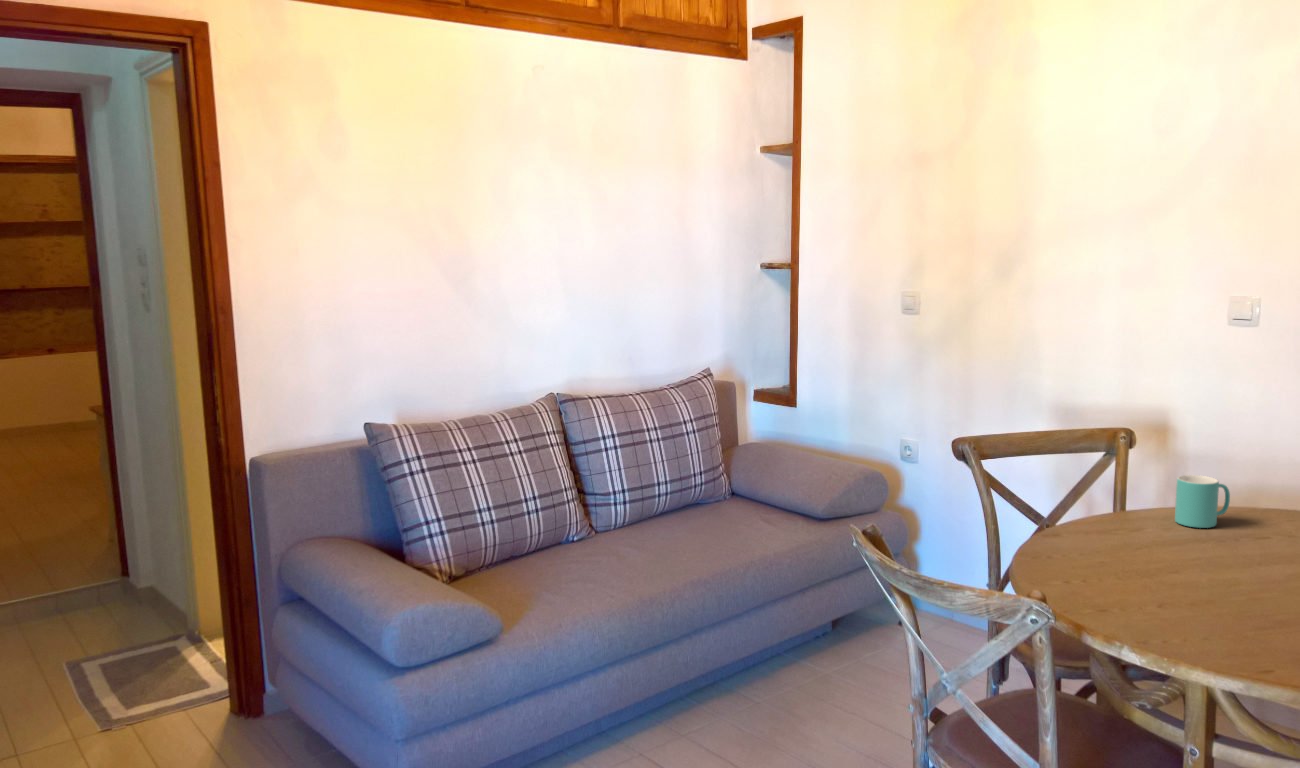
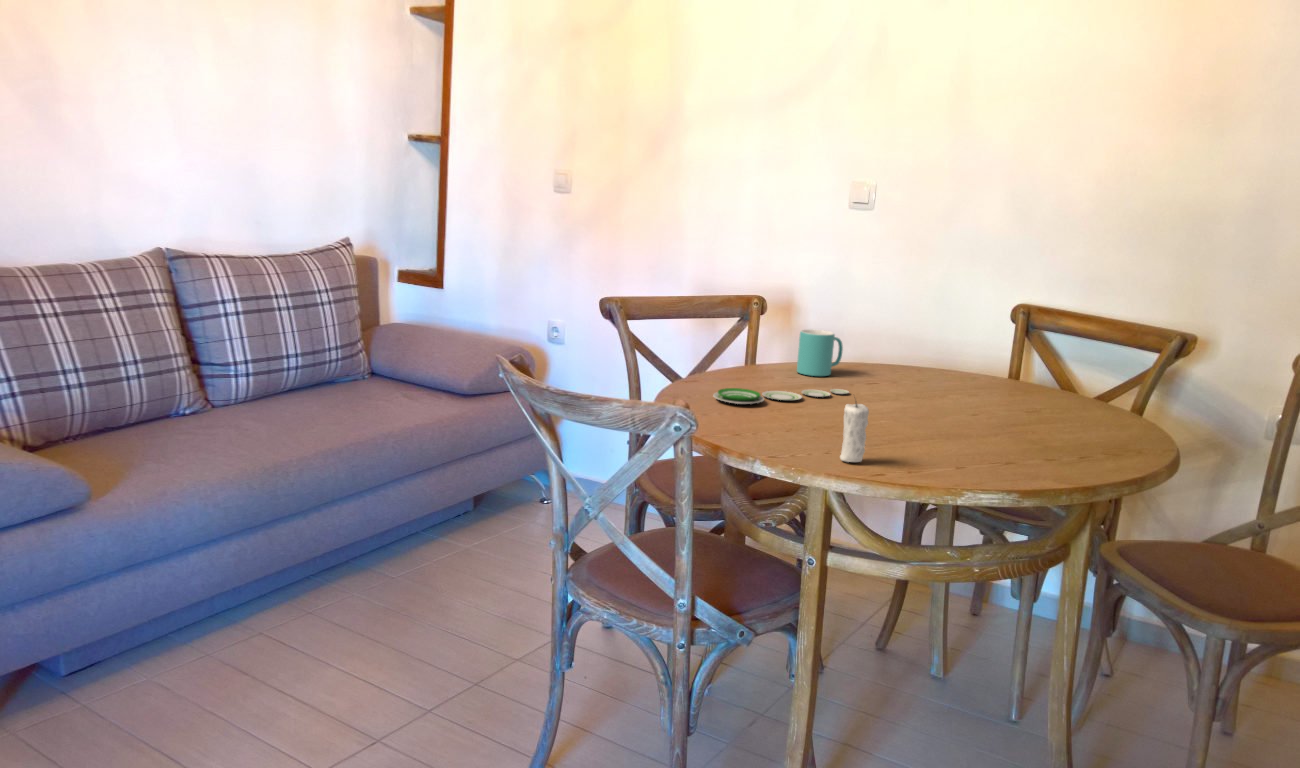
plate: none [1077,547,1239,569] -> present [713,388,849,404]
candle: none [1224,580,1257,656] -> present [840,403,869,462]

